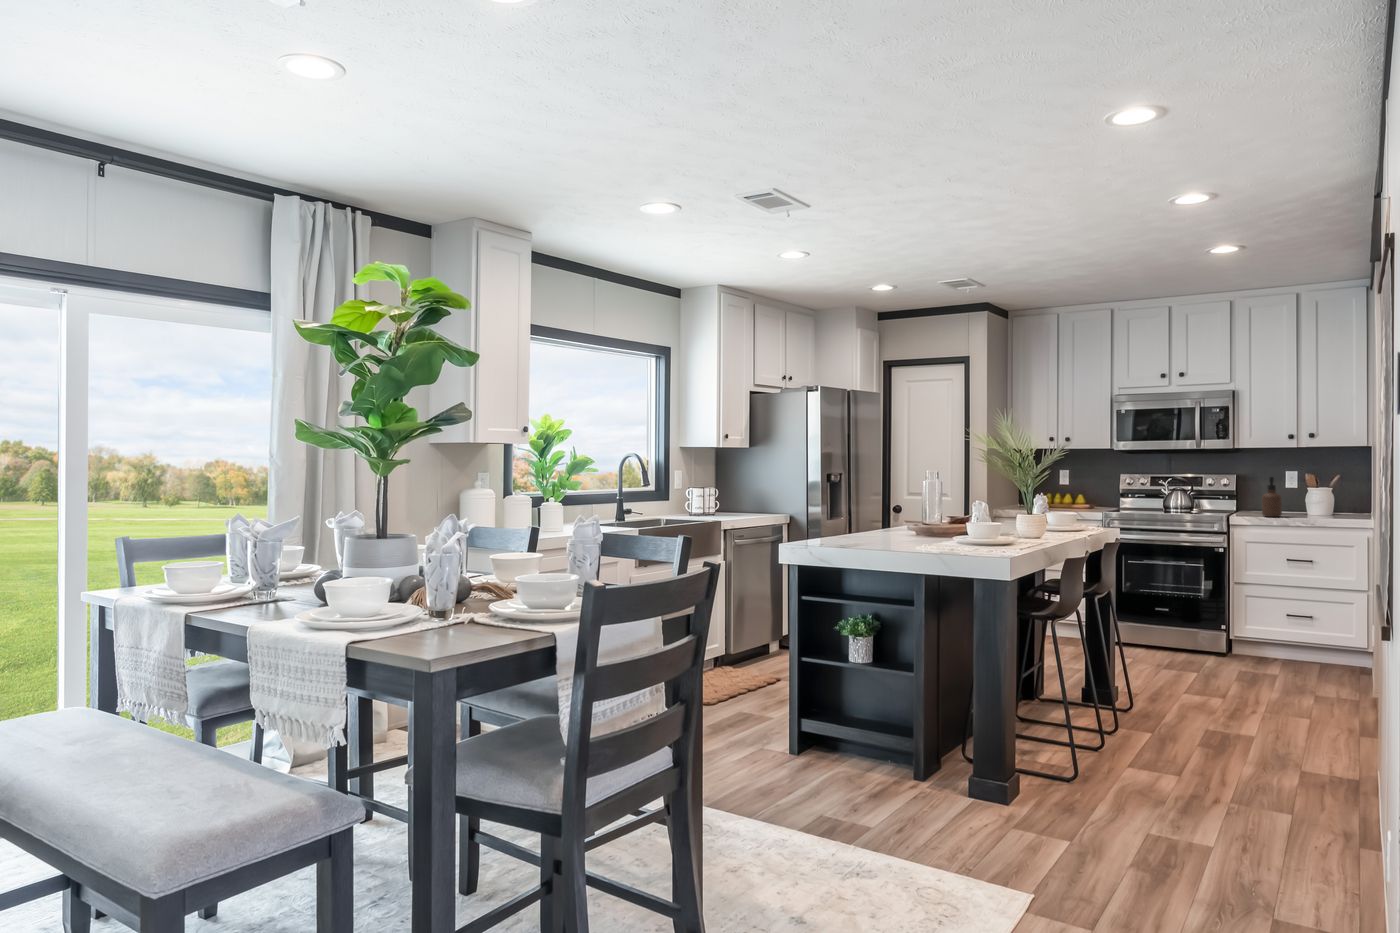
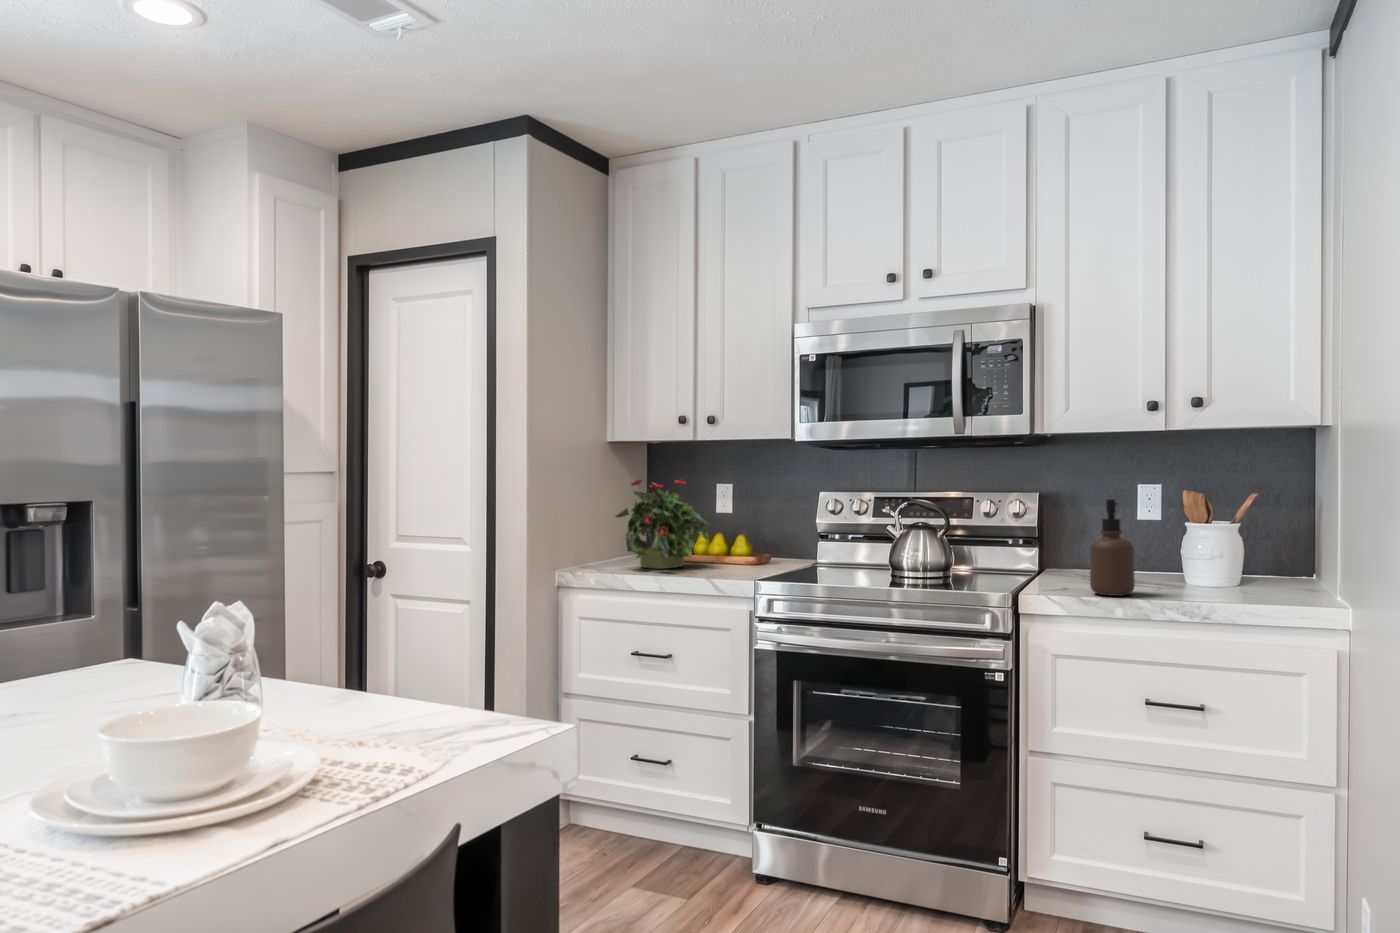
potted plant: none [1023,468,1069,510] -> present [616,479,709,569]

